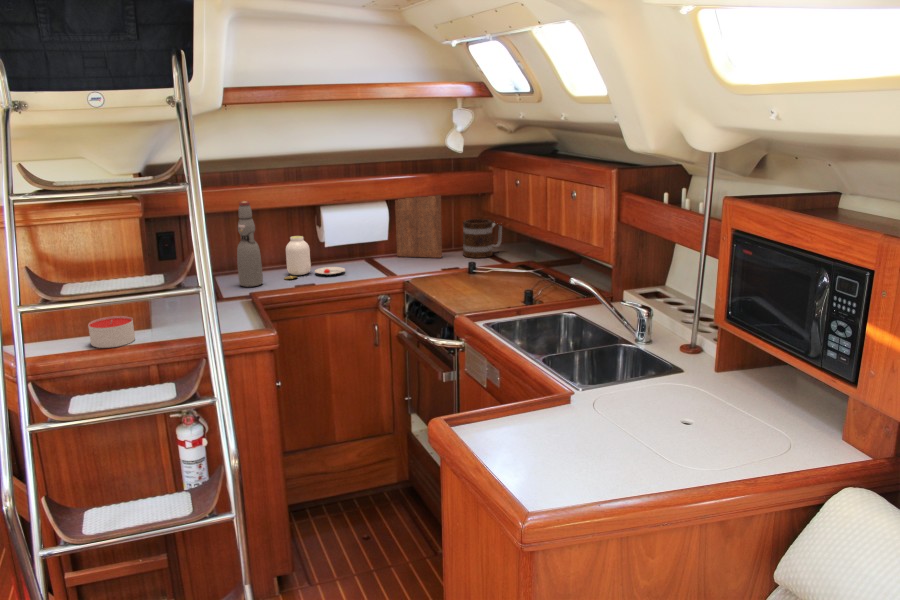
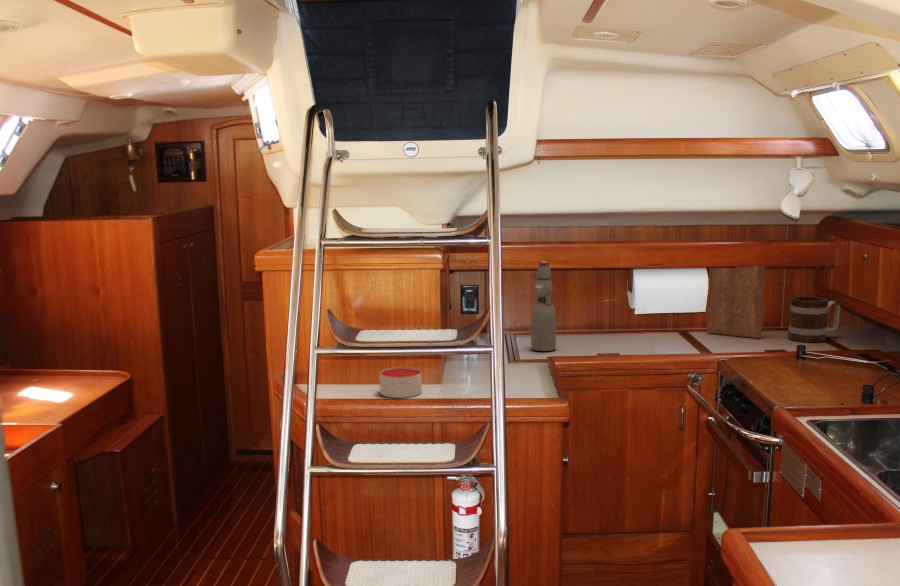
jar: present [284,236,345,279] -> none [578,302,647,347]

